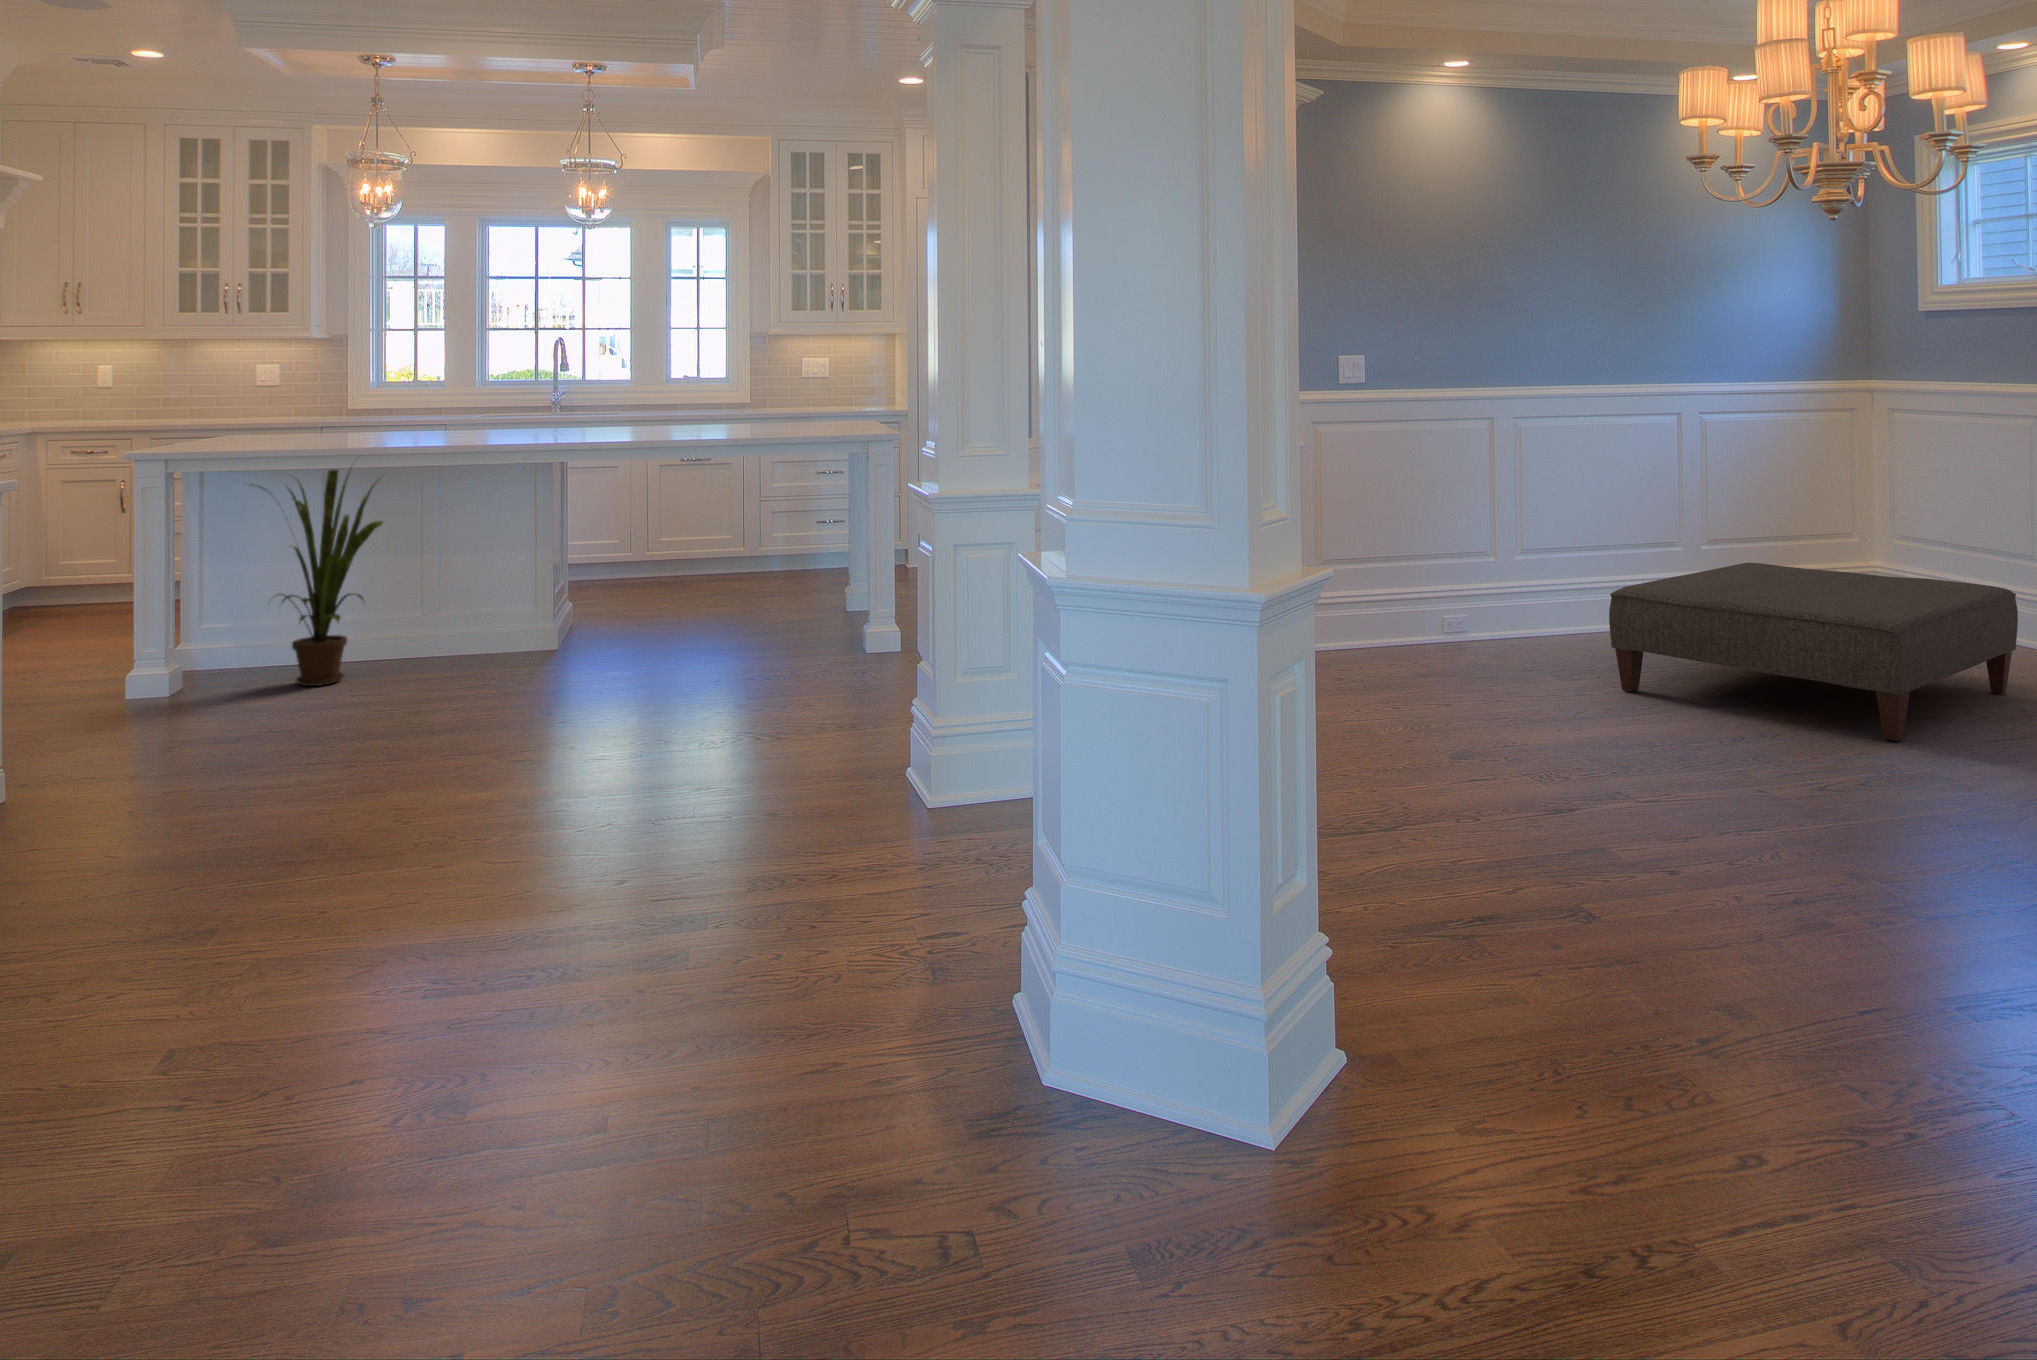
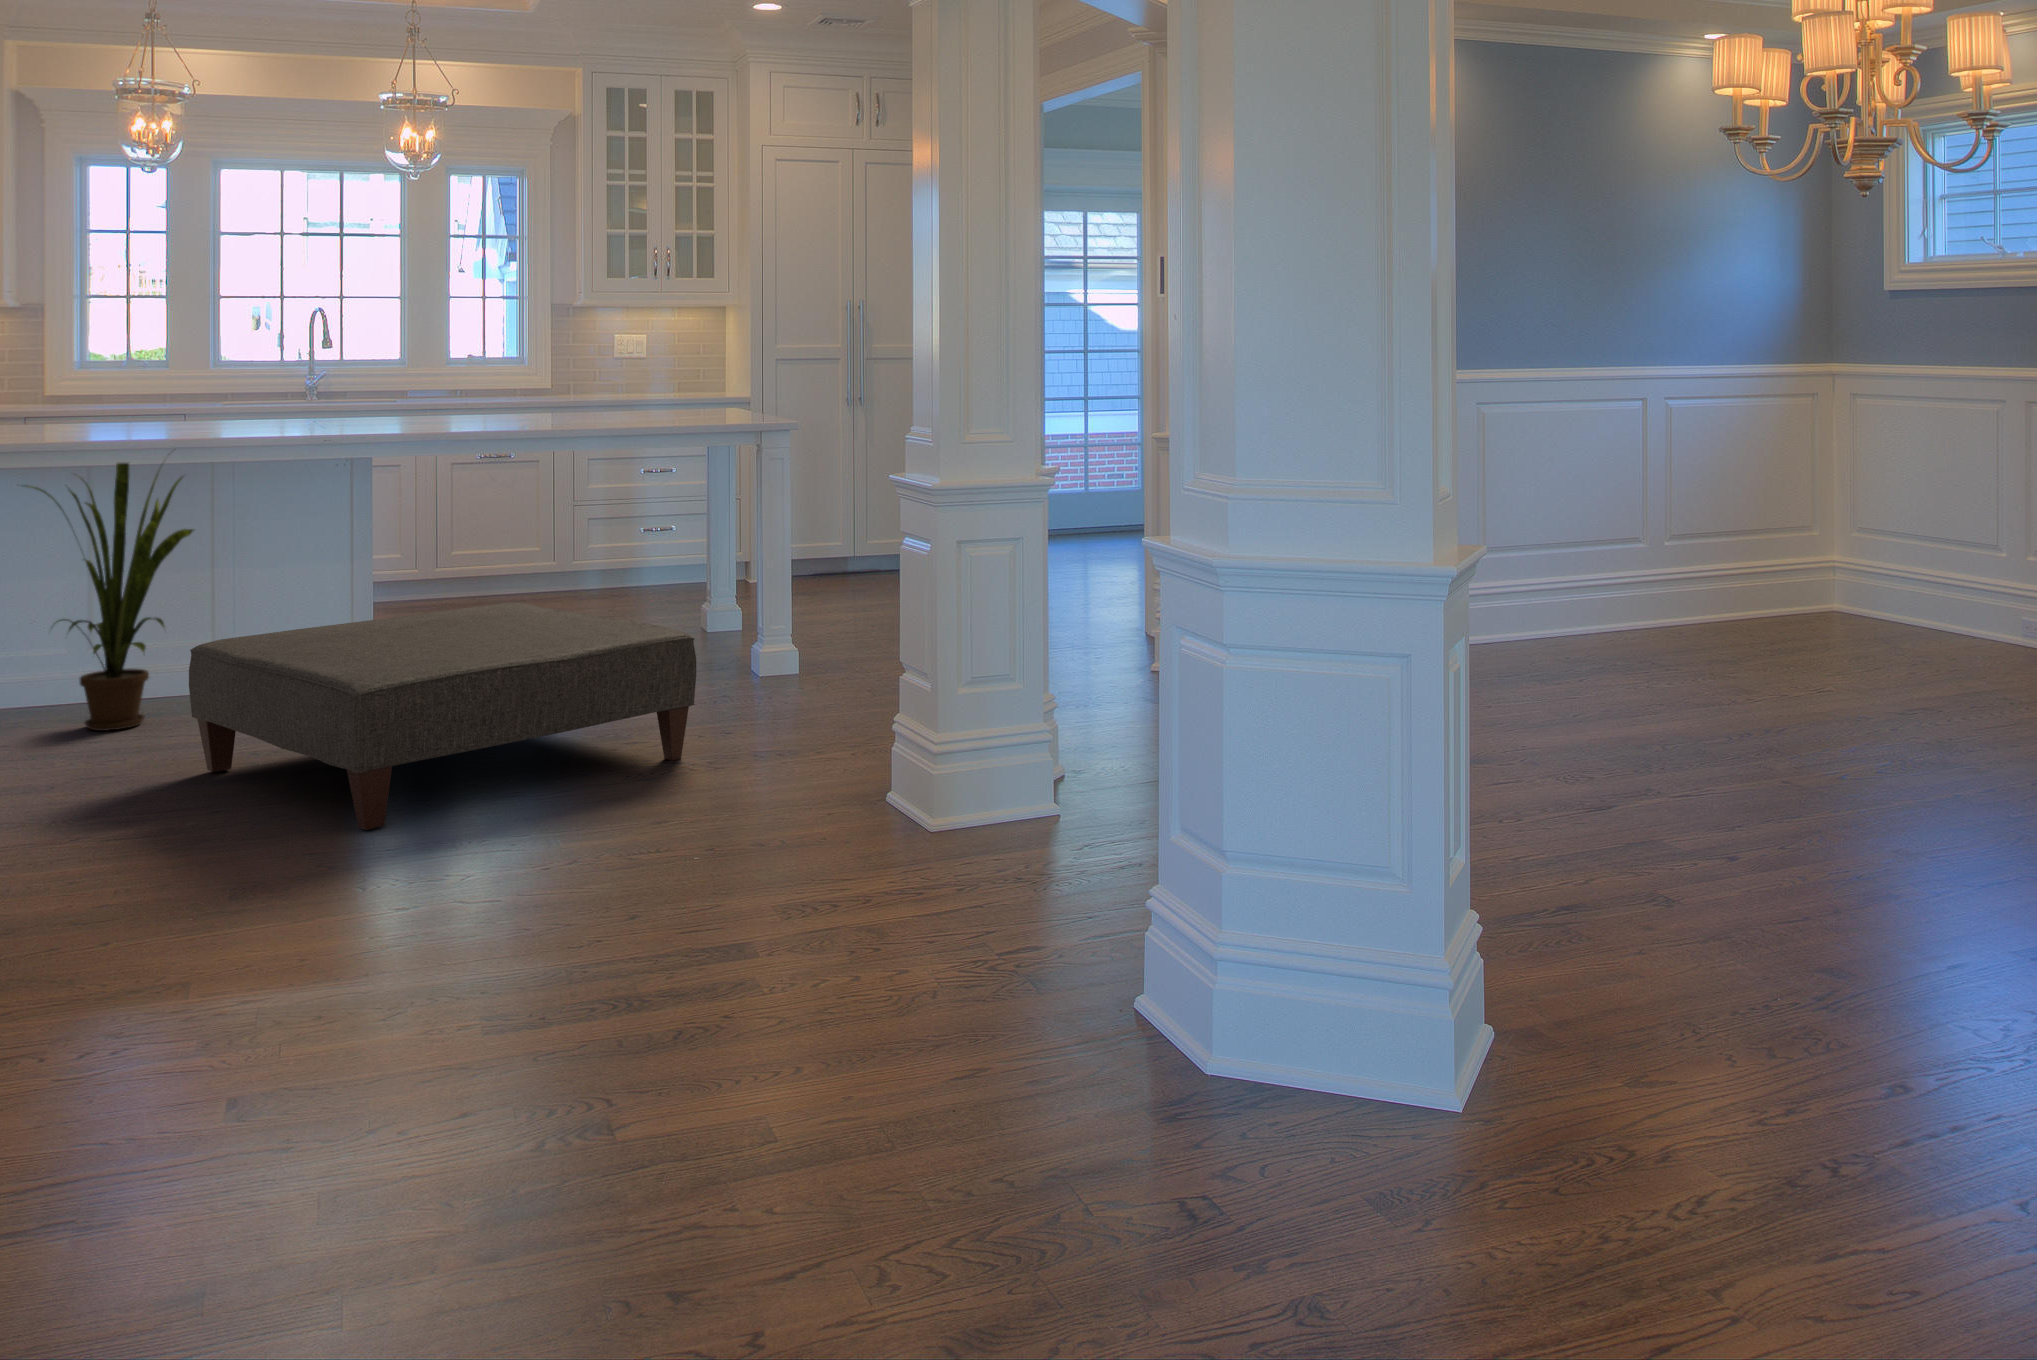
ottoman: present [1609,563,2018,741] -> present [189,602,696,830]

